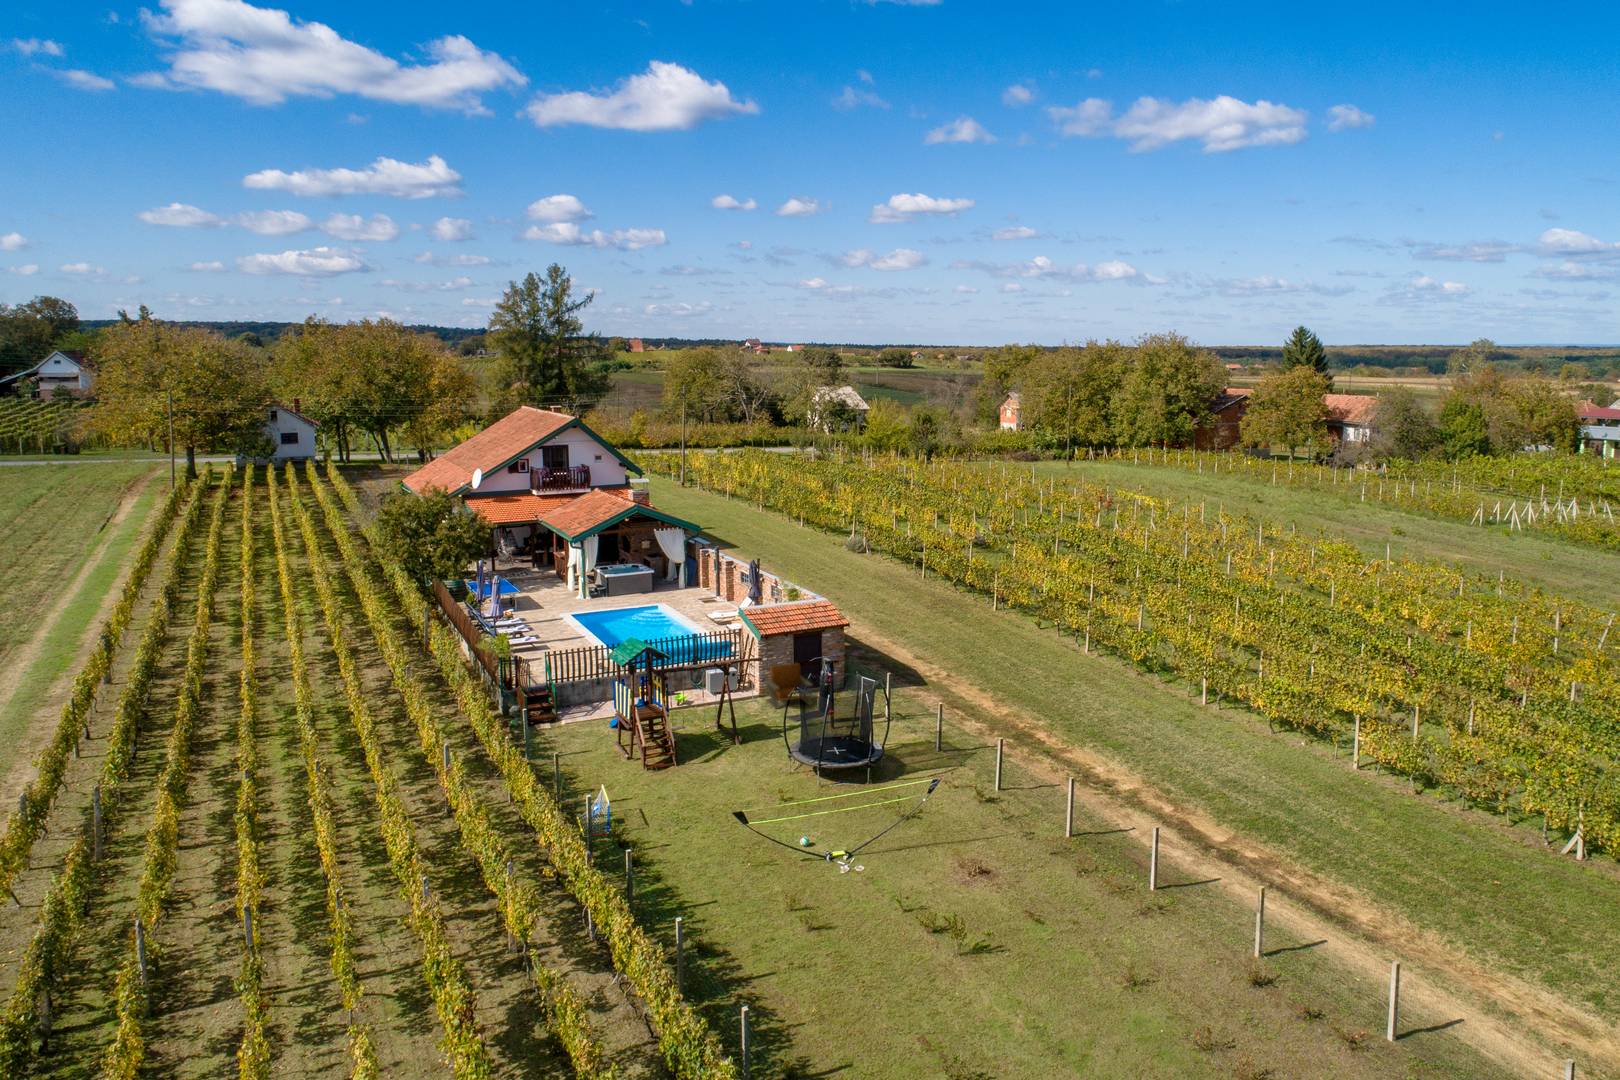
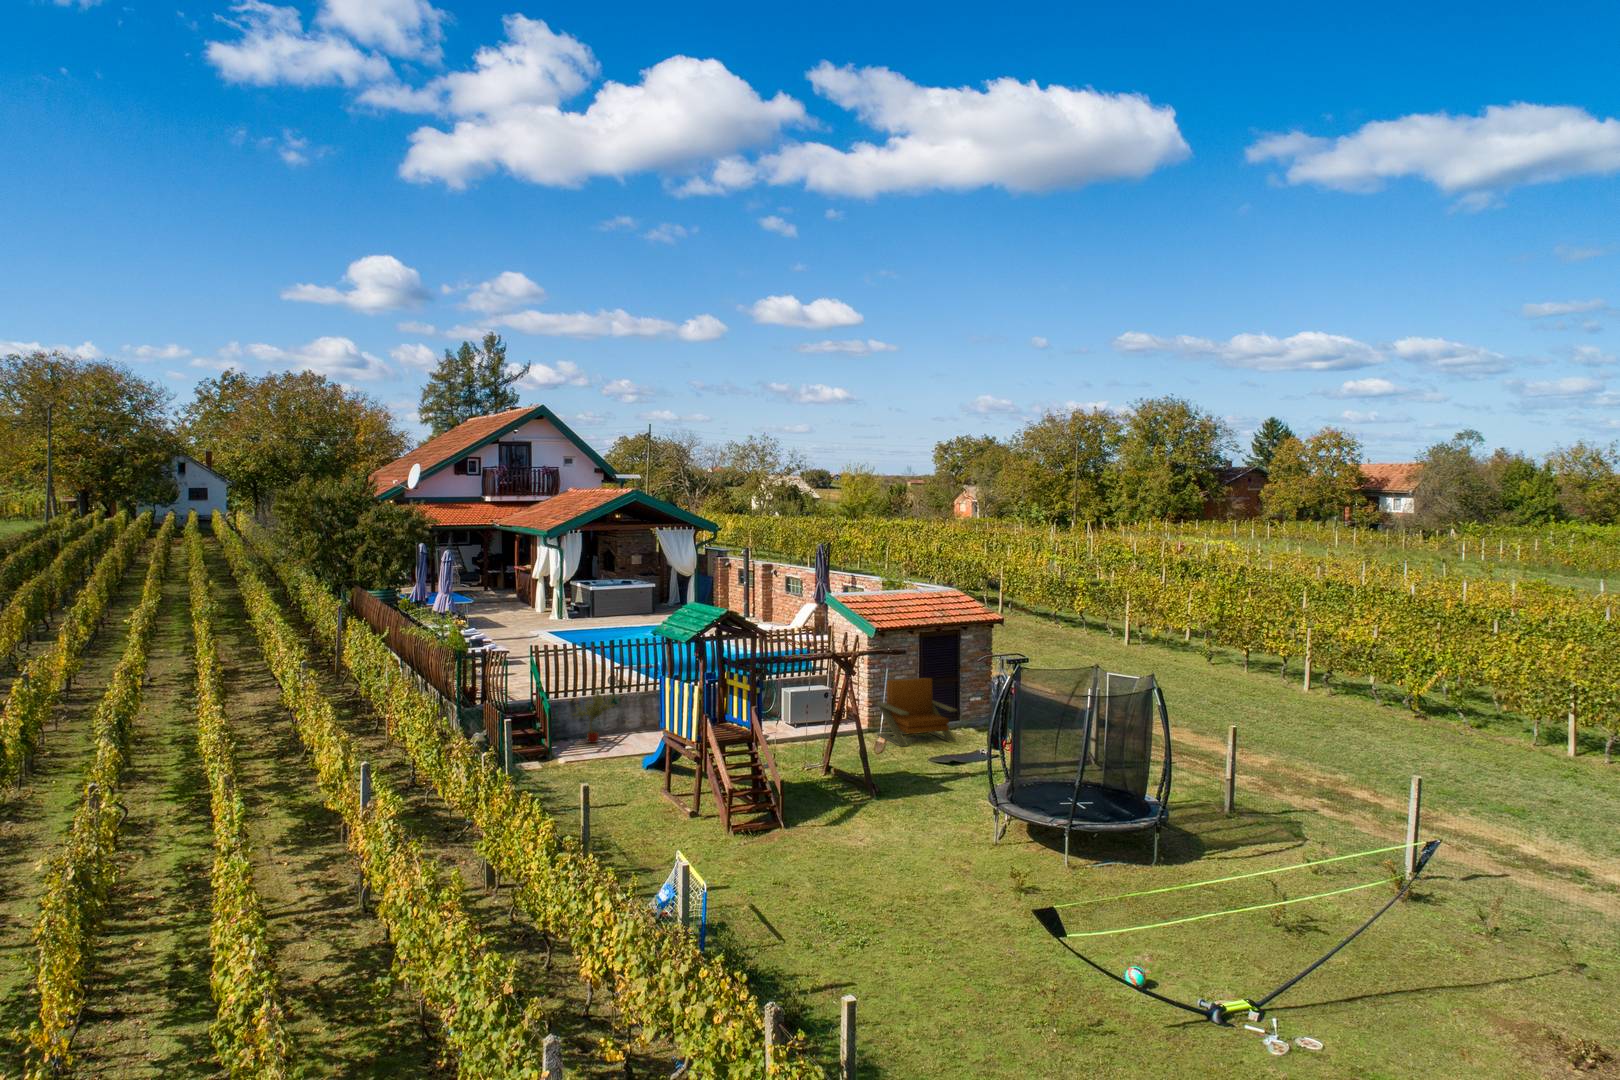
potted tree: none [570,674,598,709] -> present [573,690,615,743]

